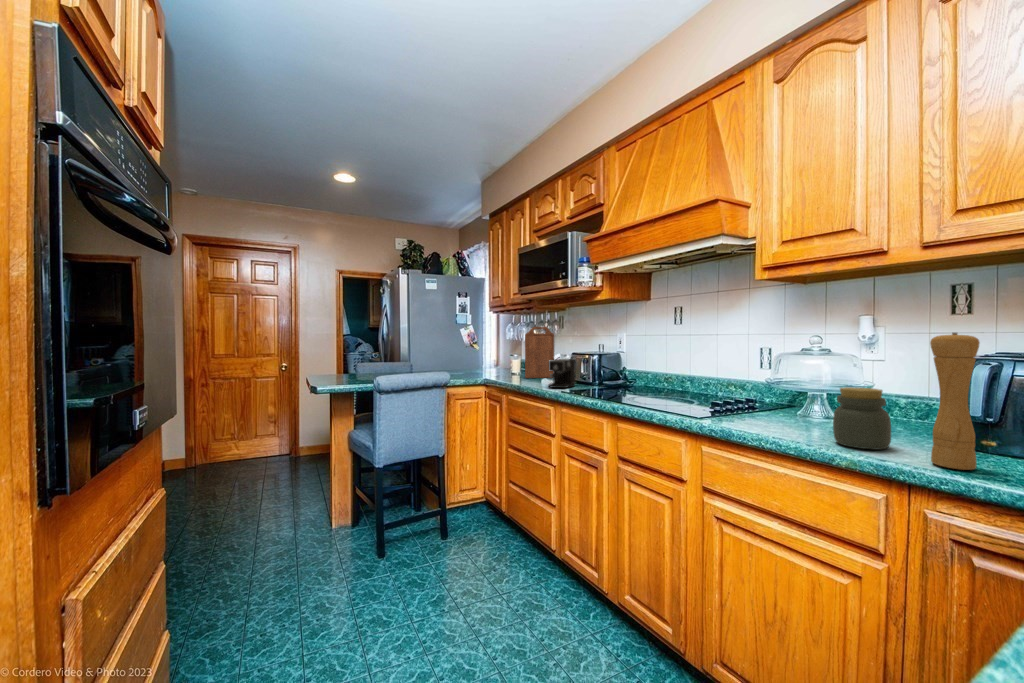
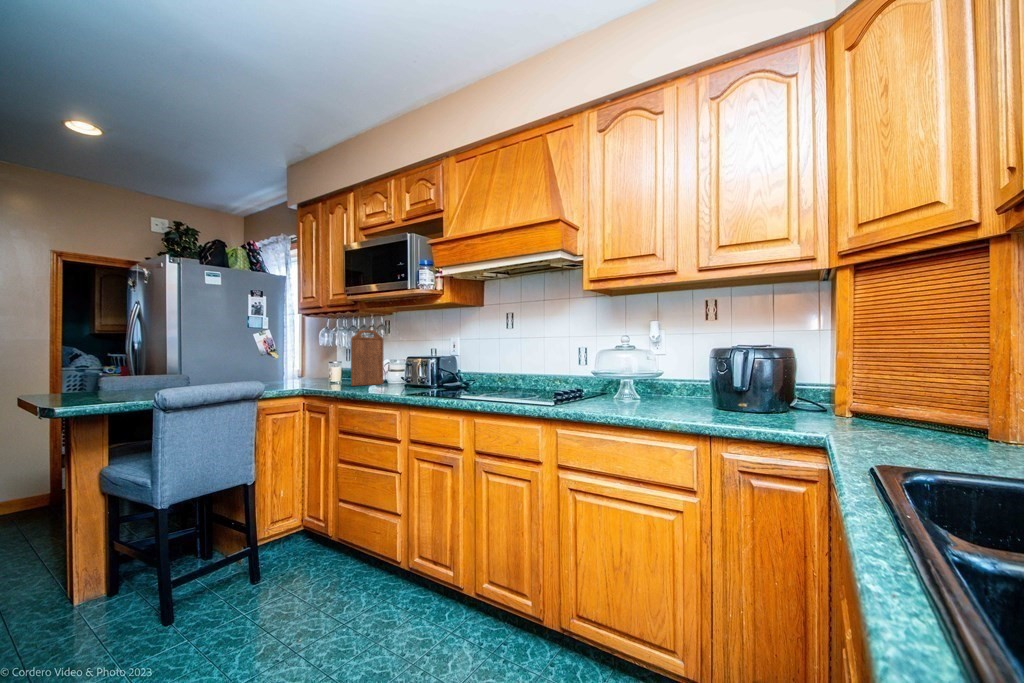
pepper mill: present [930,333,980,470] -> none [711,329,737,421]
coffee maker: present [548,359,604,388] -> none [387,363,444,392]
jar: present [833,387,891,450] -> none [651,372,686,416]

